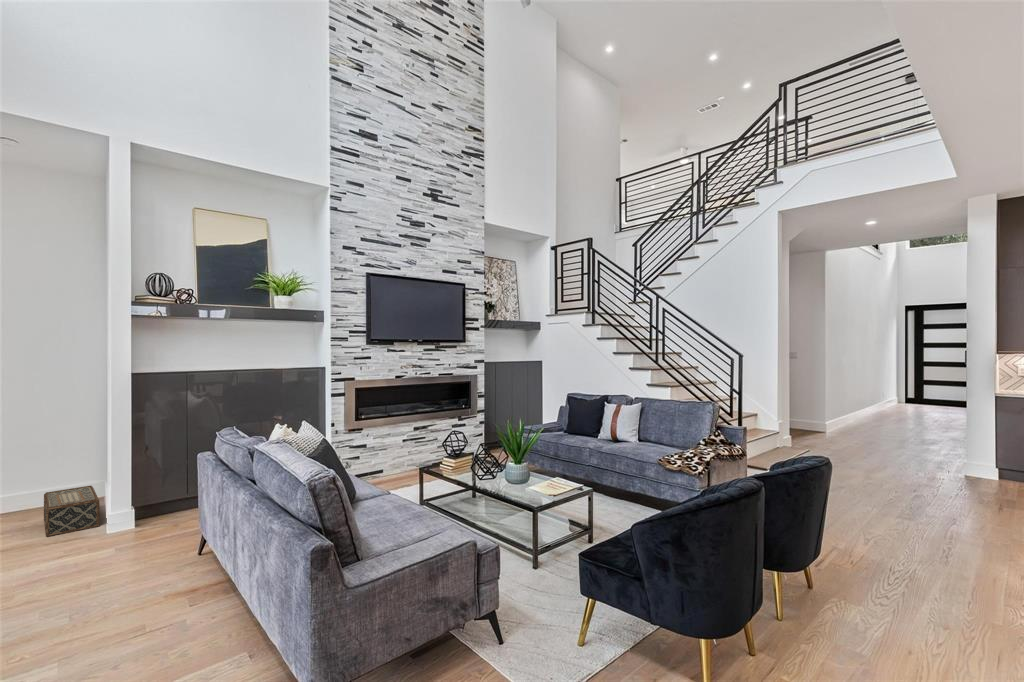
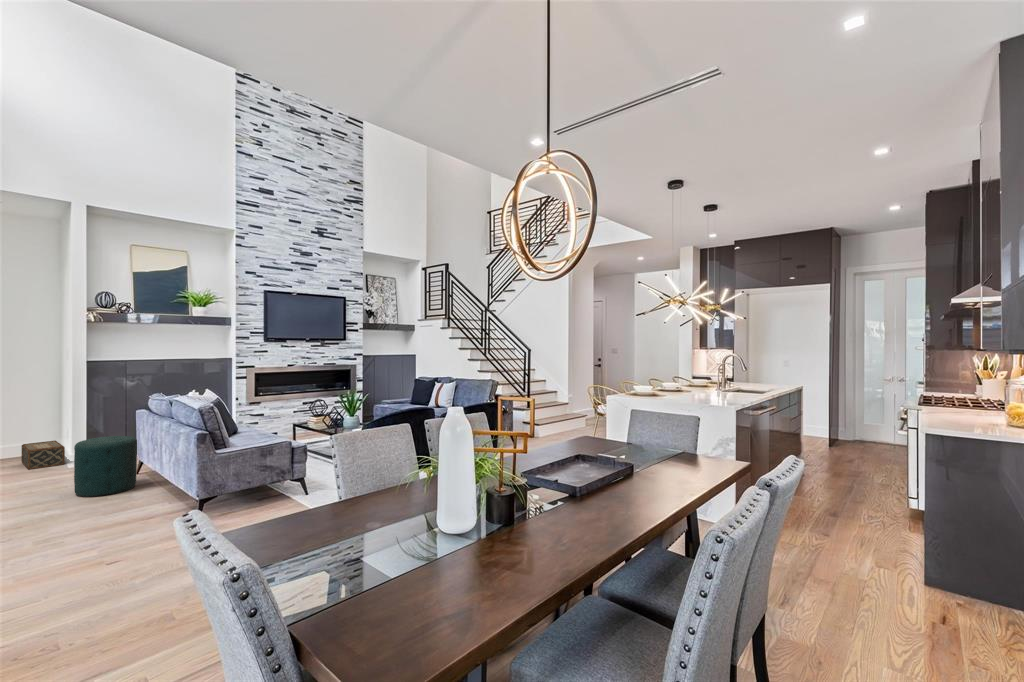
ottoman: none [92,503,196,624] -> present [74,436,137,497]

